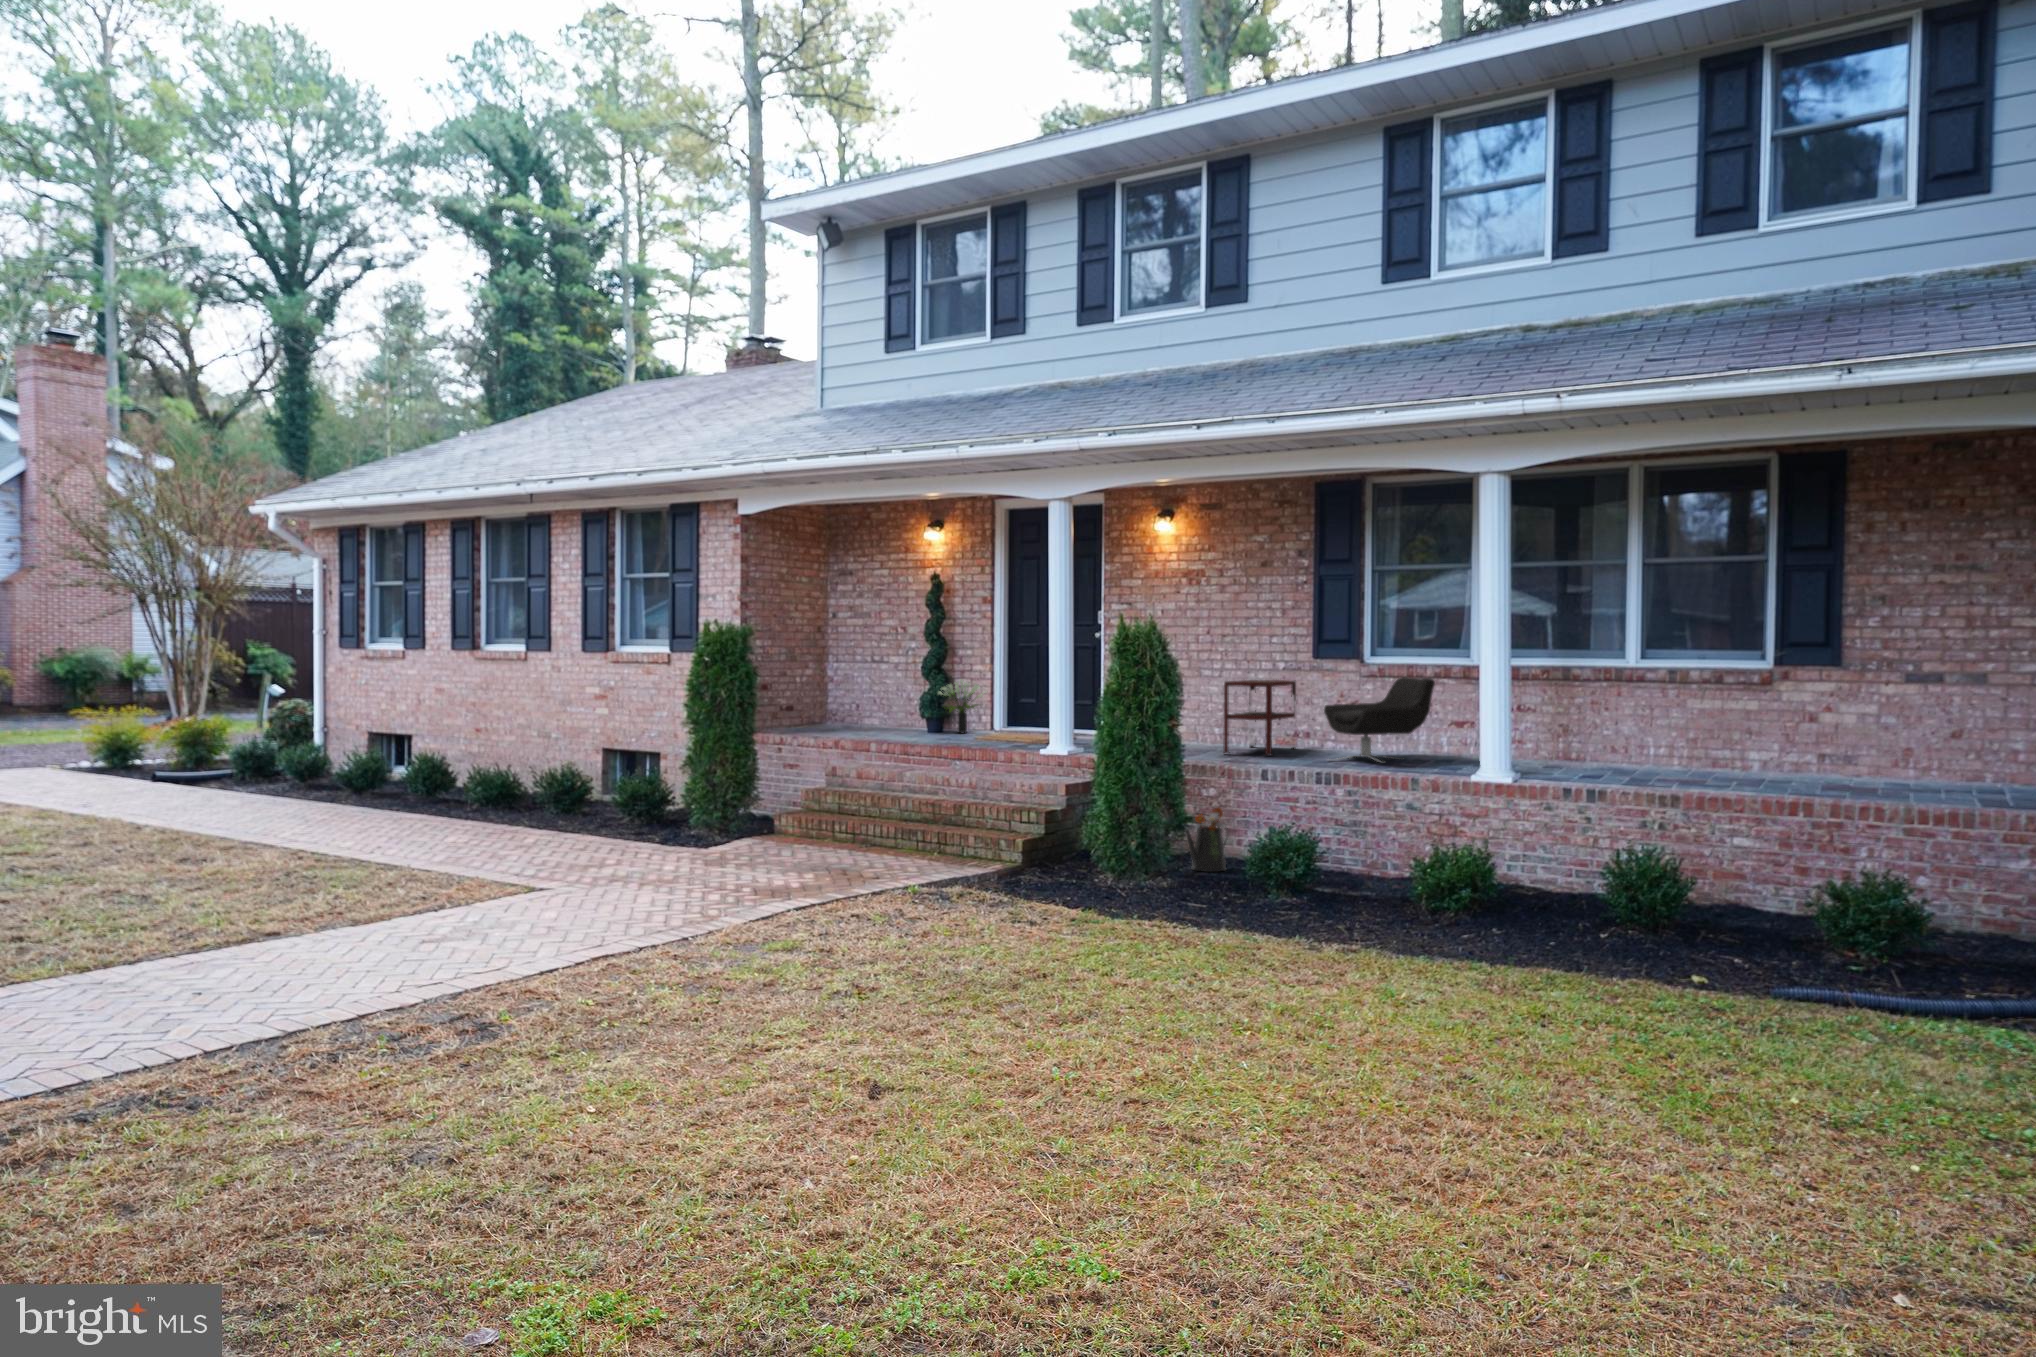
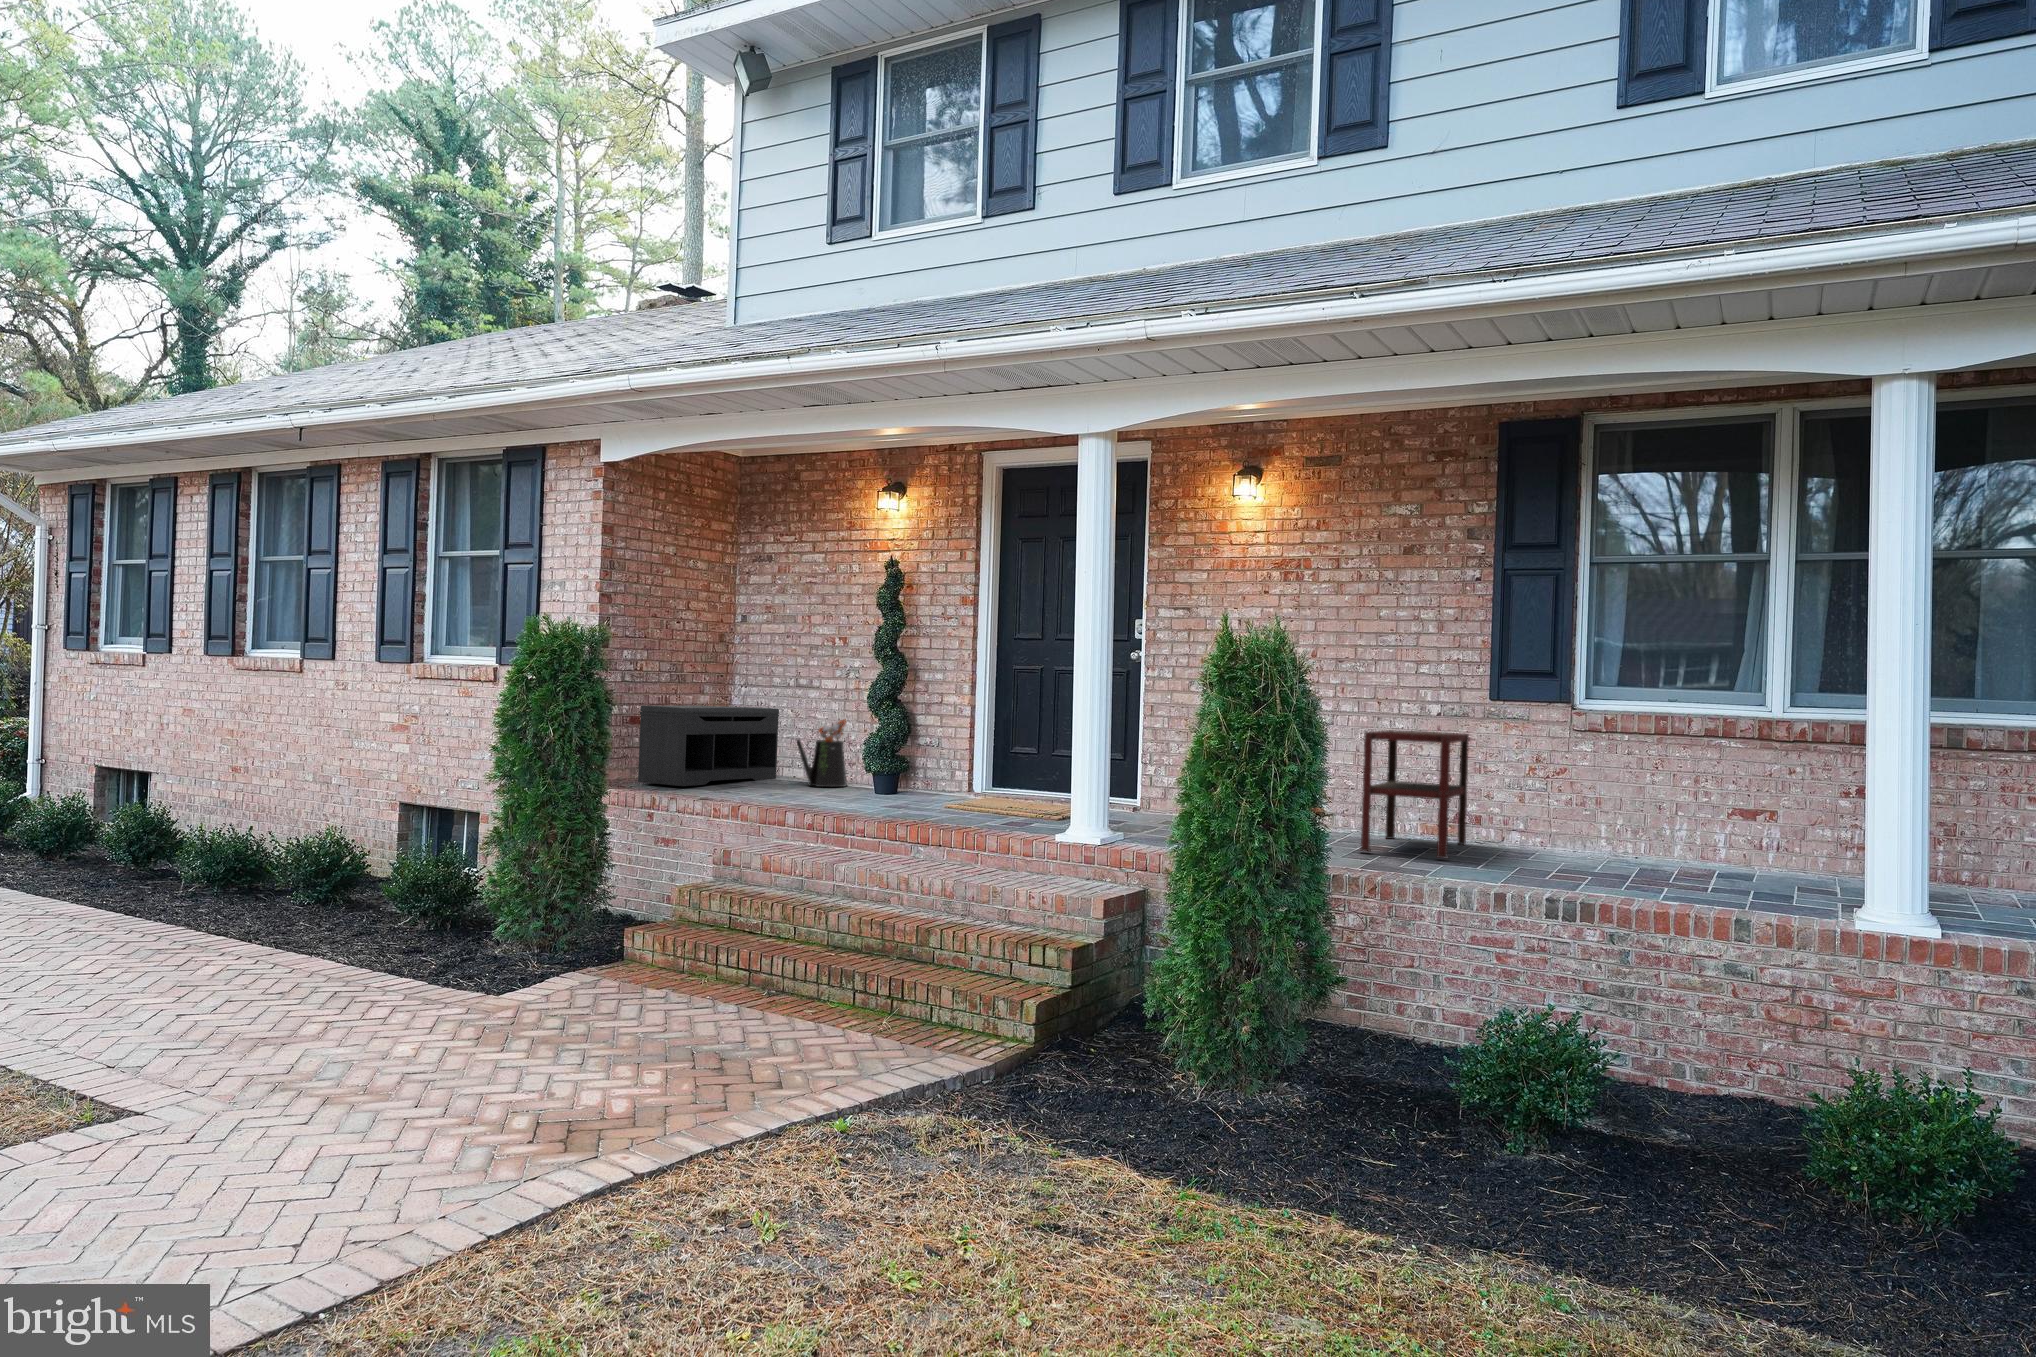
bench: none [770,677,863,732] -> present [638,705,779,786]
lounge chair: present [1324,677,1435,762] -> none [1536,734,1749,883]
potted plant: present [938,680,983,733] -> none [885,716,960,796]
watering can: present [1186,808,1226,872] -> present [797,719,856,787]

